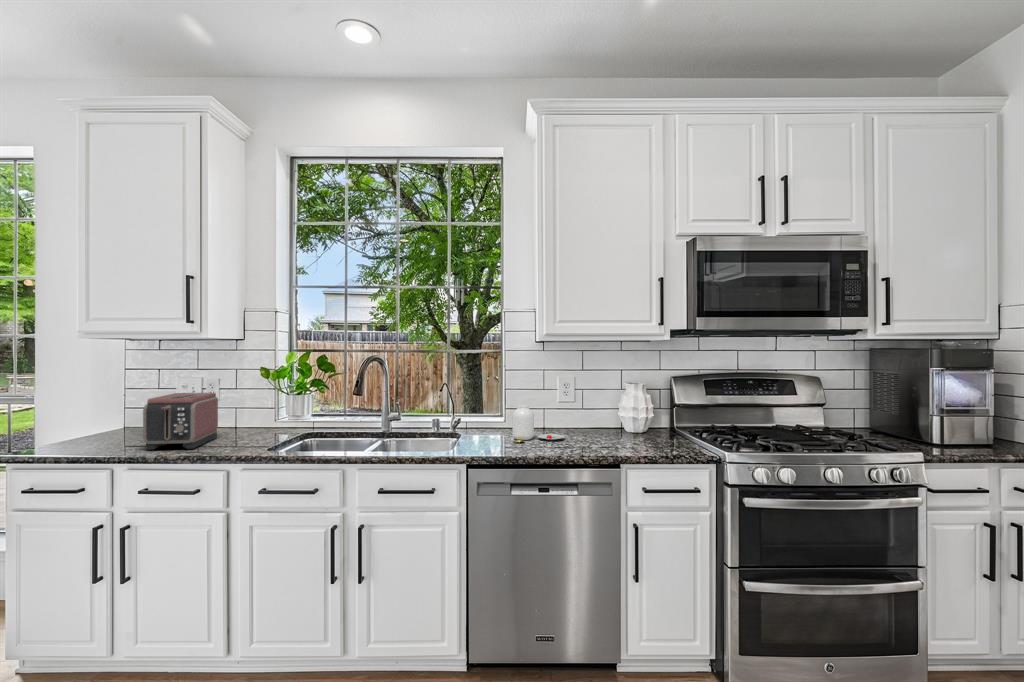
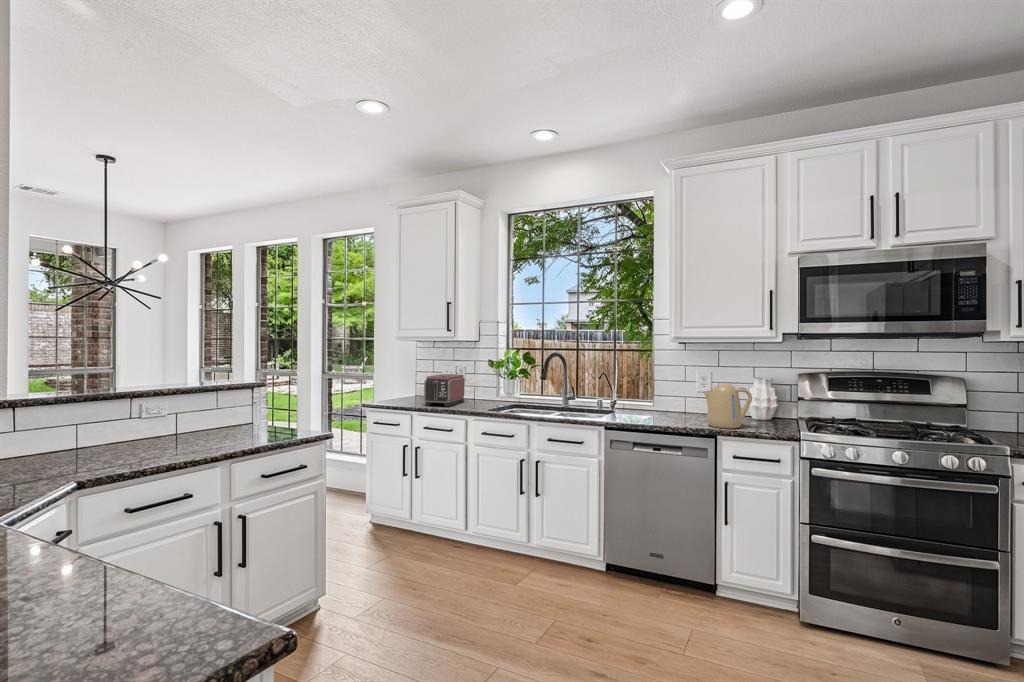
kettle: none [596,390,658,451] -> present [703,383,752,429]
jar: present [512,405,565,443] -> none [644,391,686,417]

